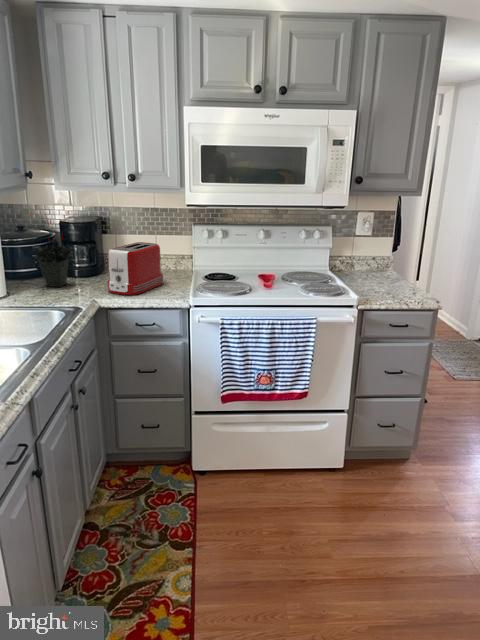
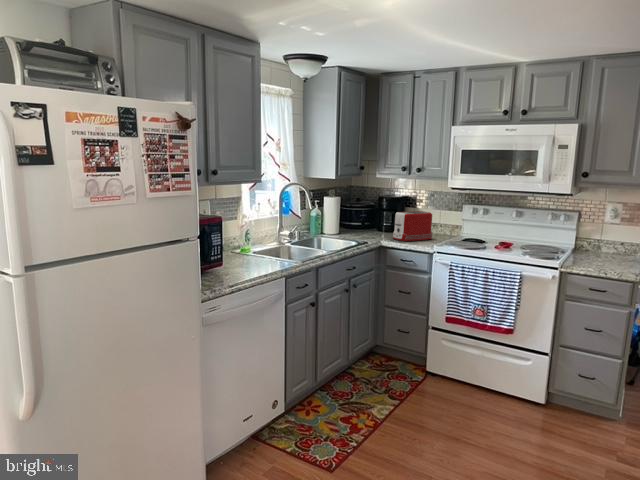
potted plant: present [32,219,73,287] -> none [356,188,381,233]

